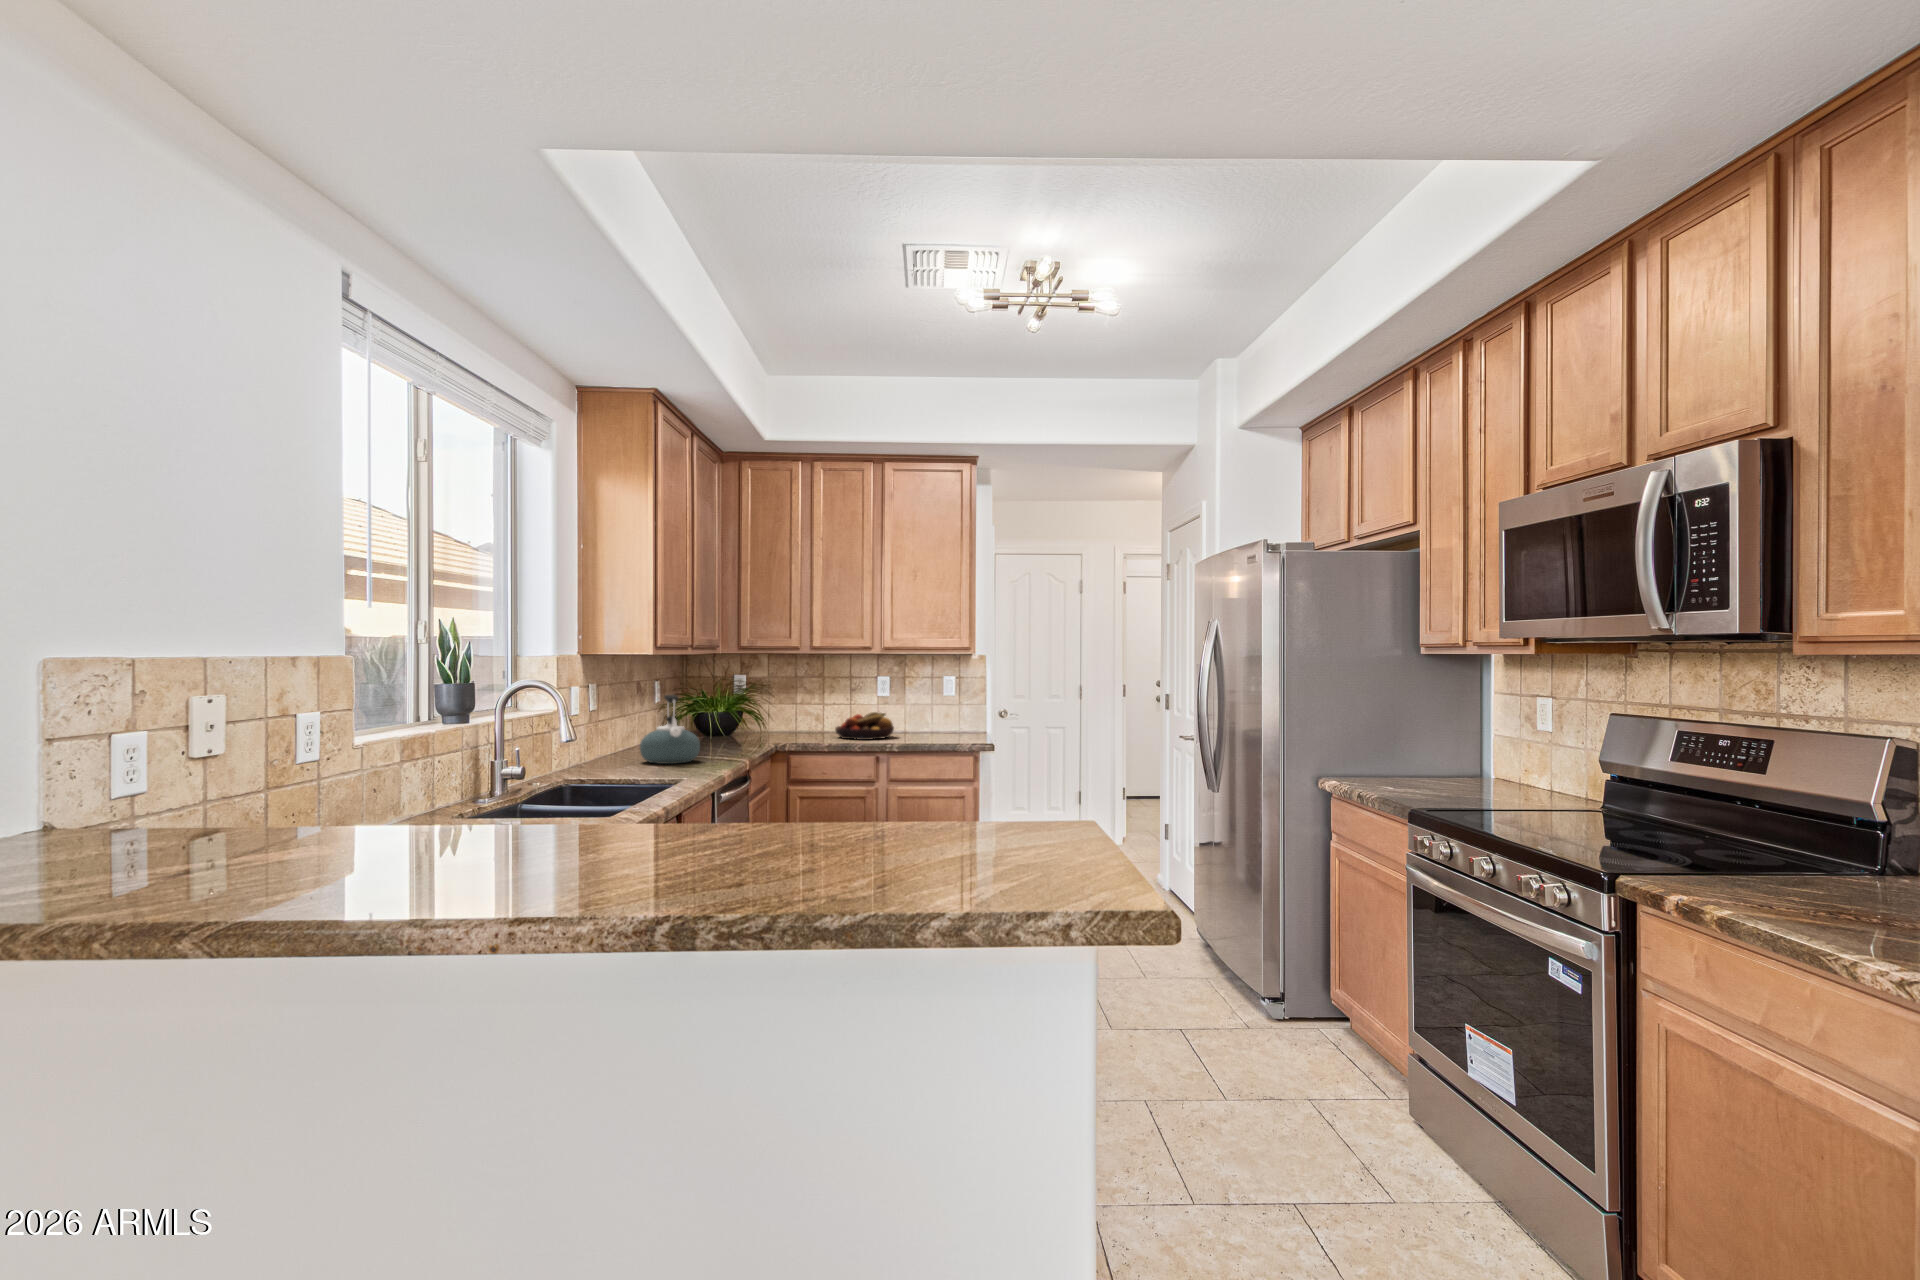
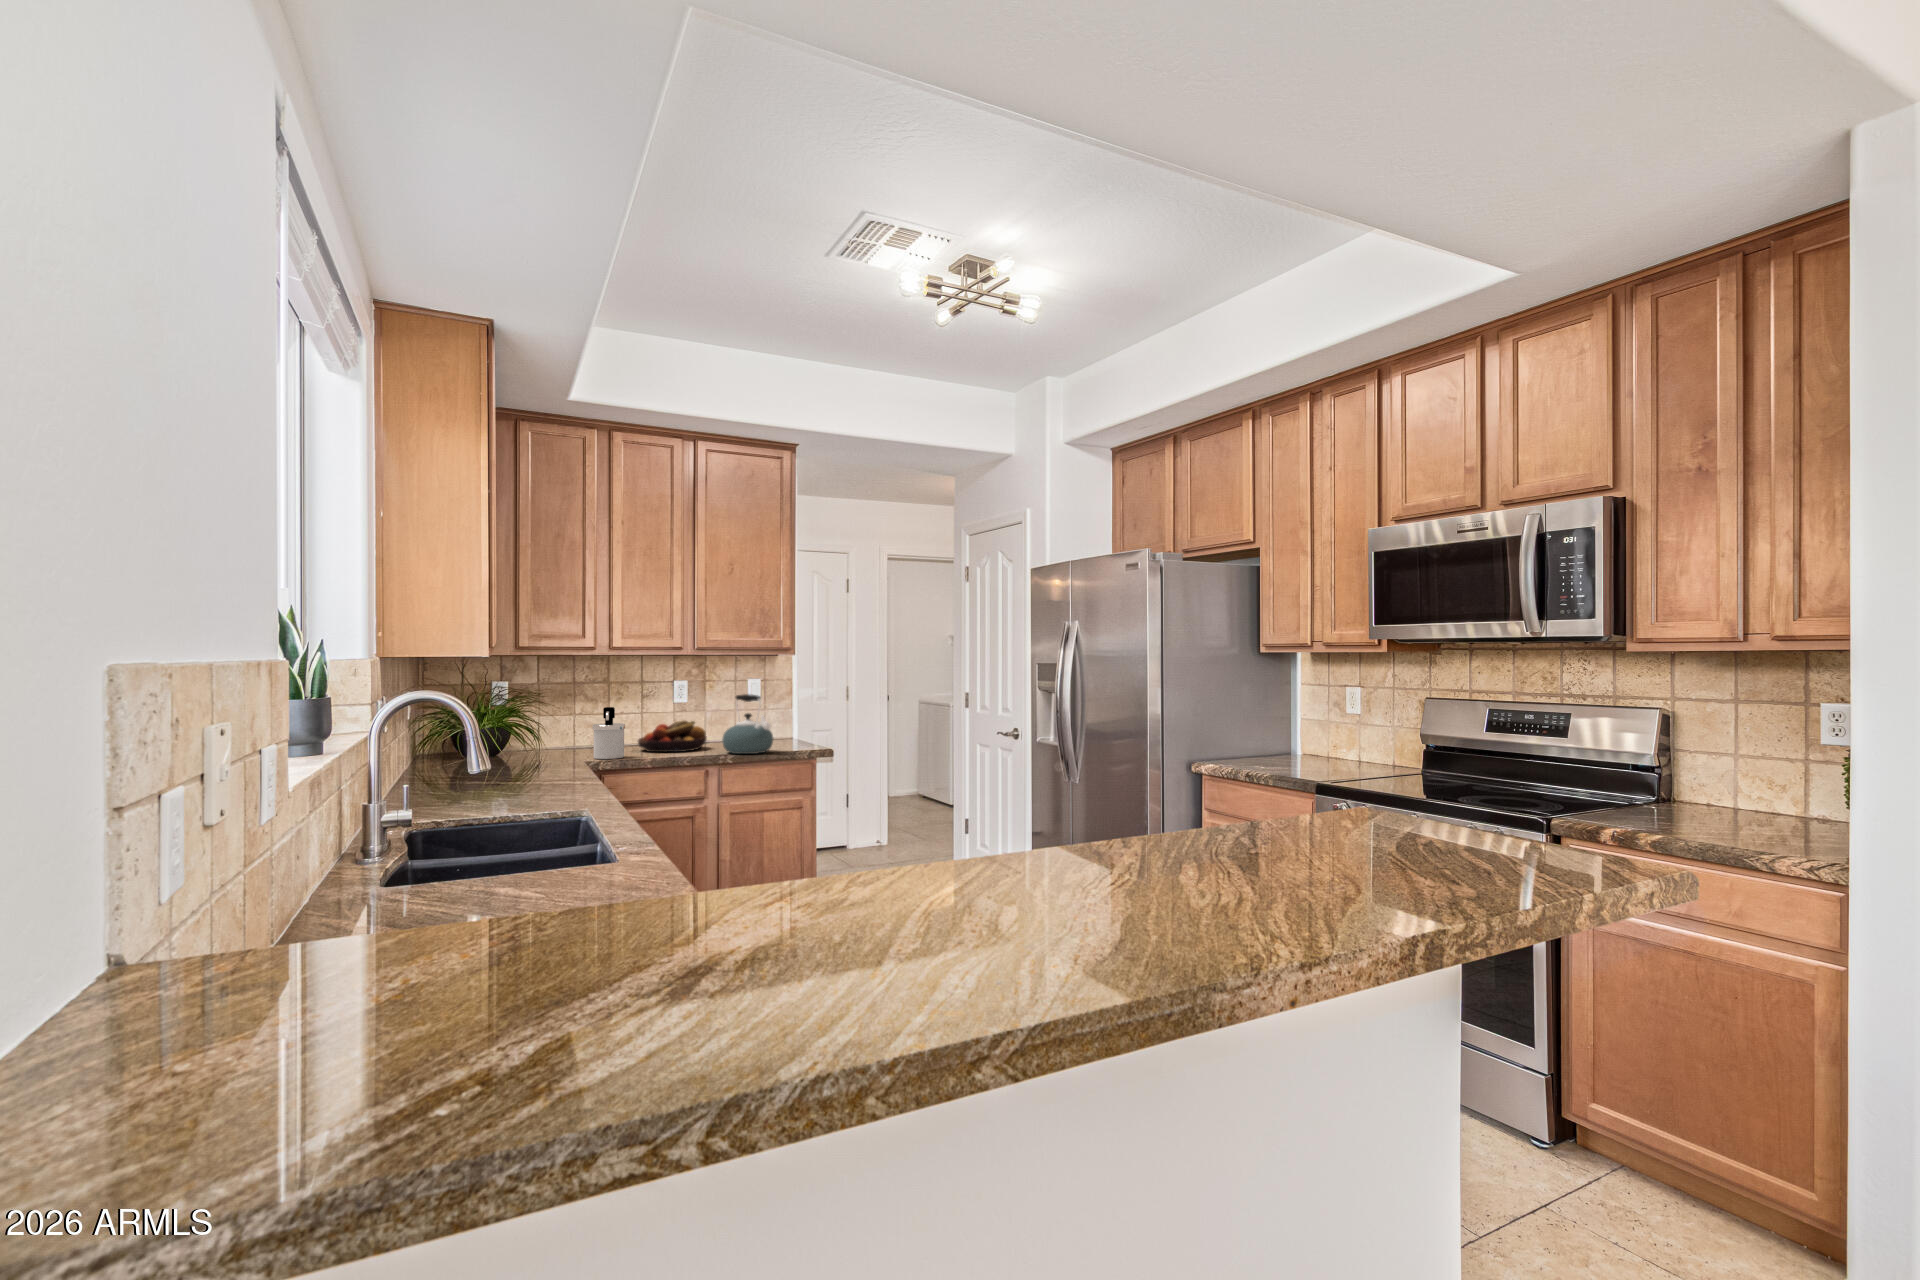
kettle: present [640,695,700,764] -> present [722,694,773,754]
soap dispenser: none [788,697,815,742] -> present [592,707,625,759]

